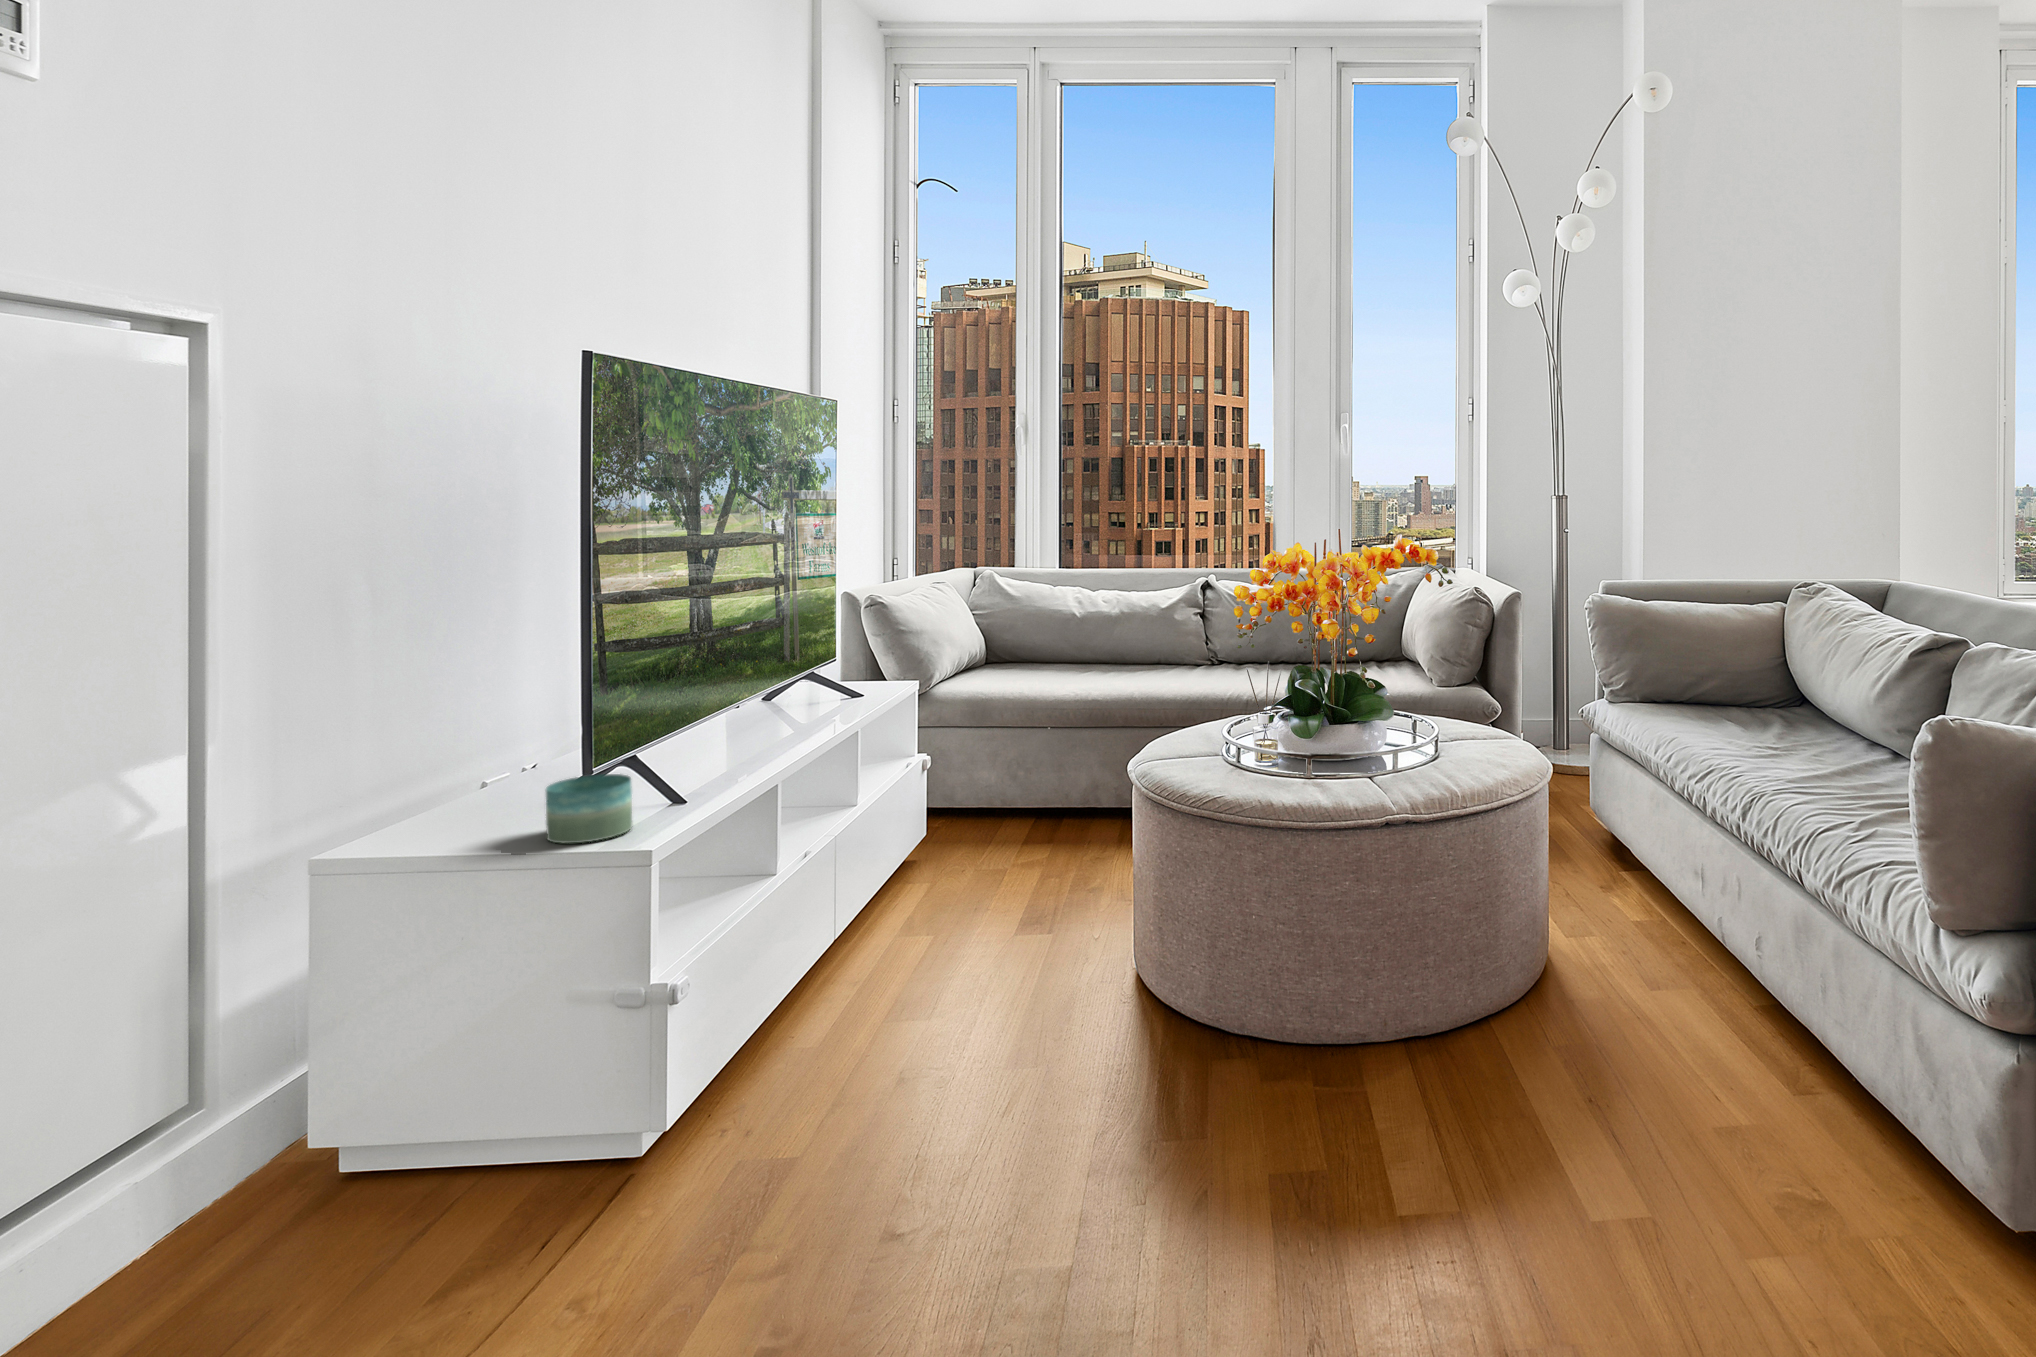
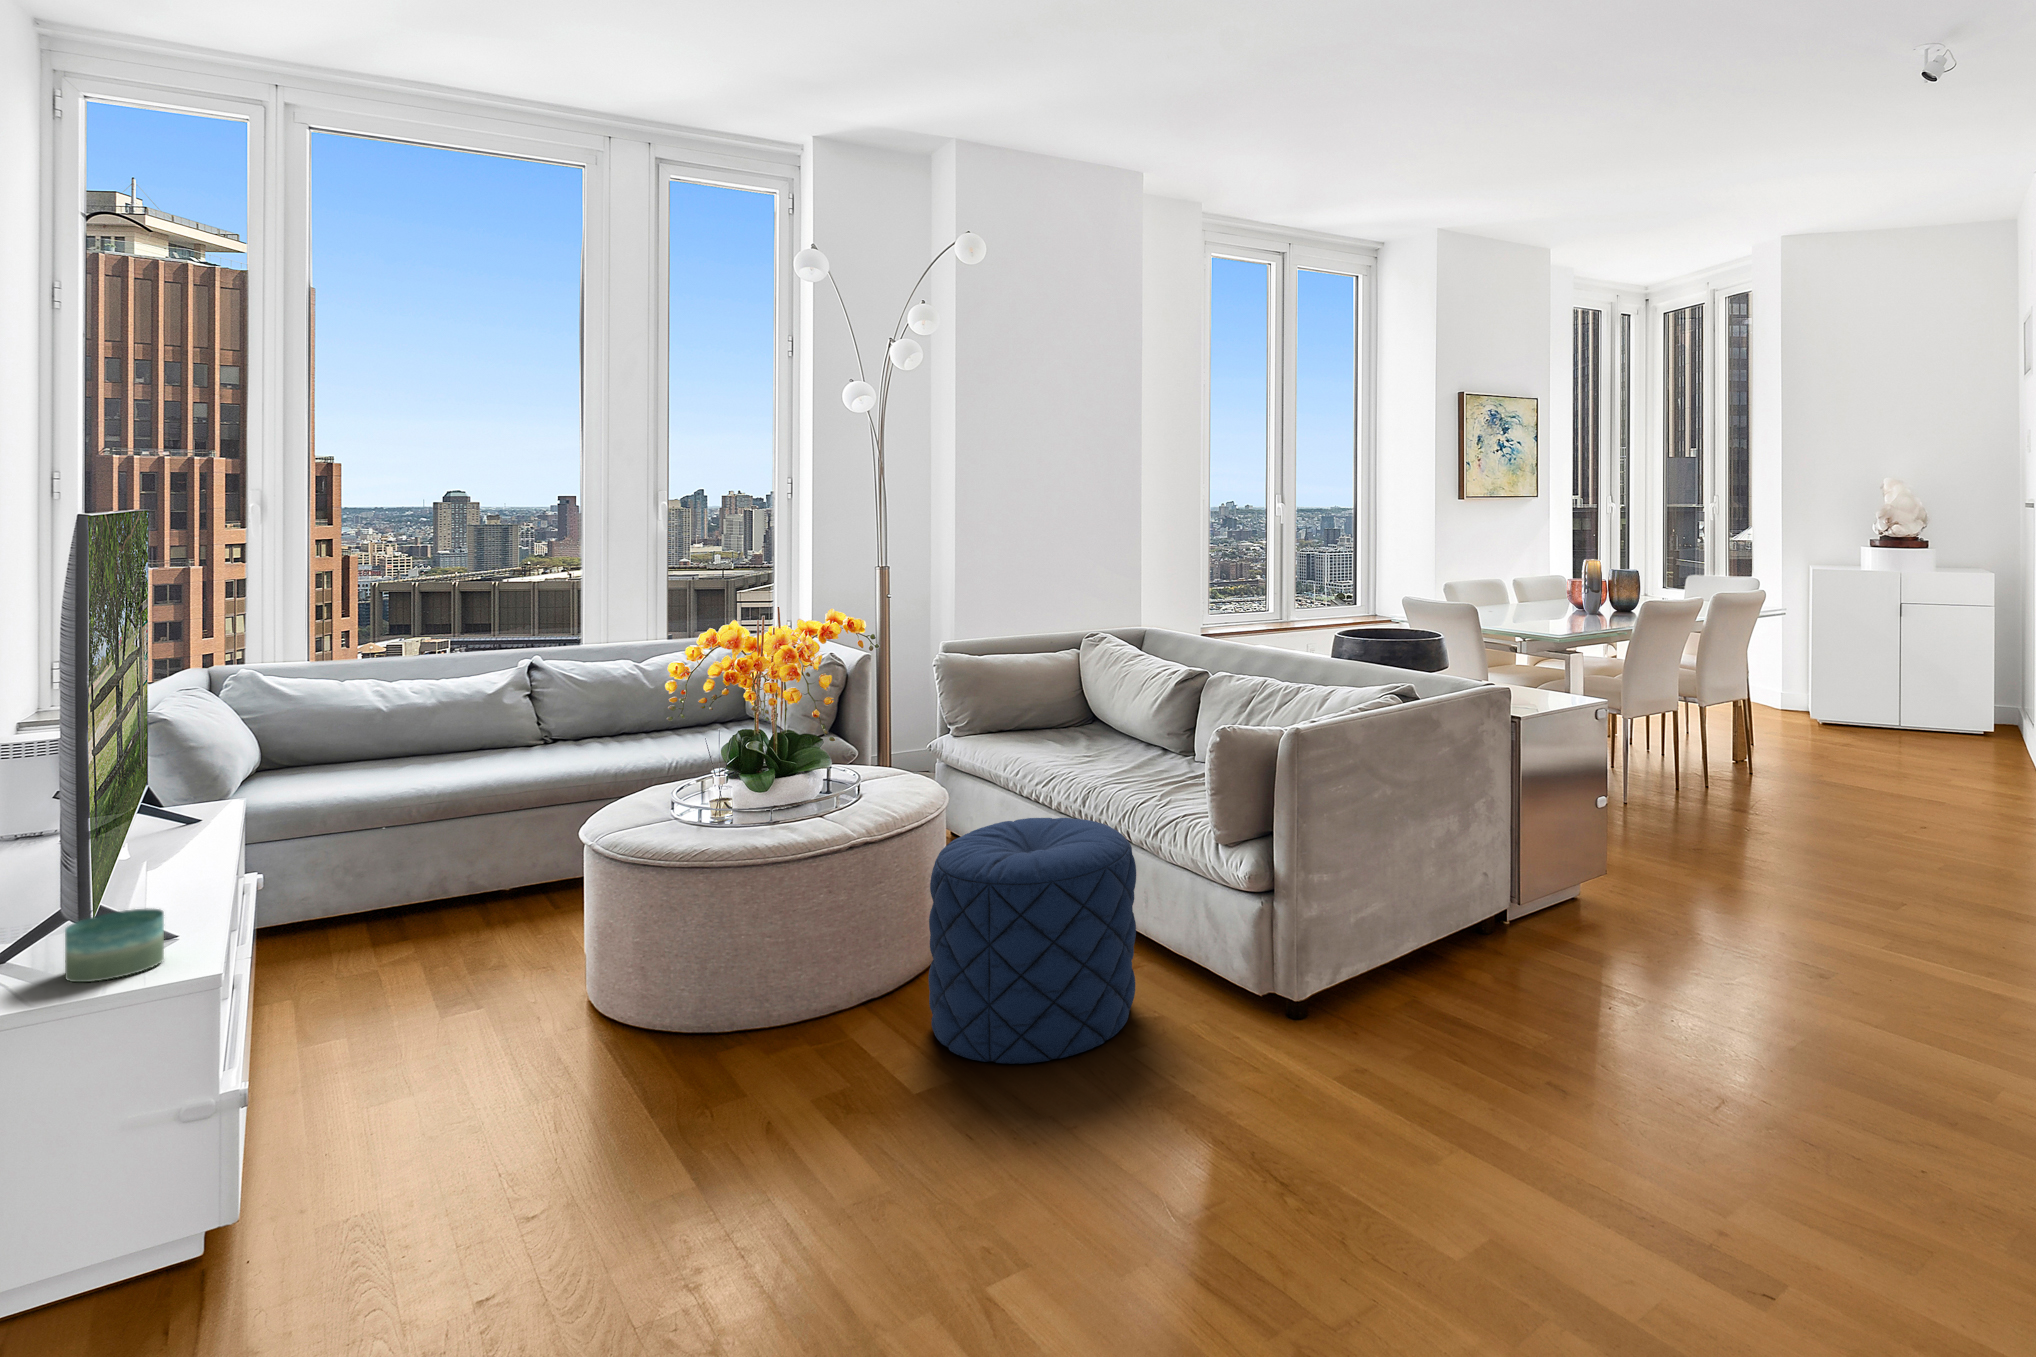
pouf: none [1455,825,1776,1228] -> present [929,818,1136,1064]

